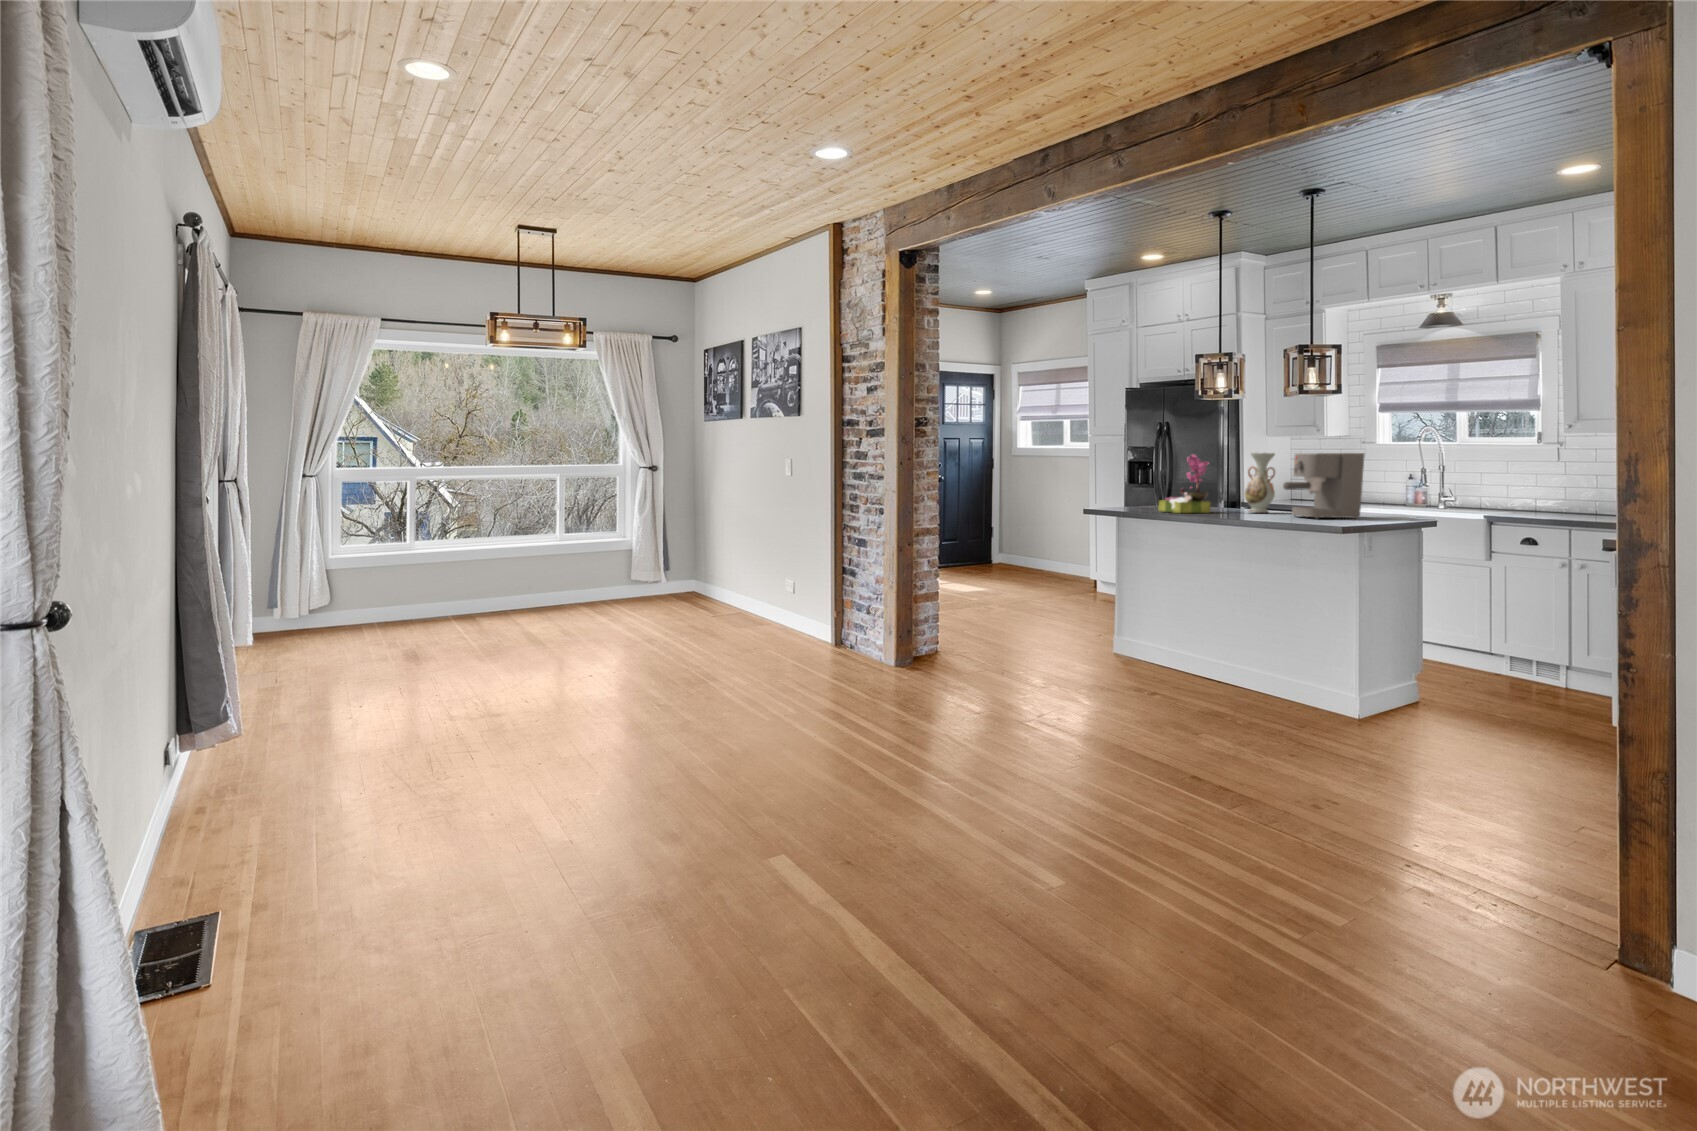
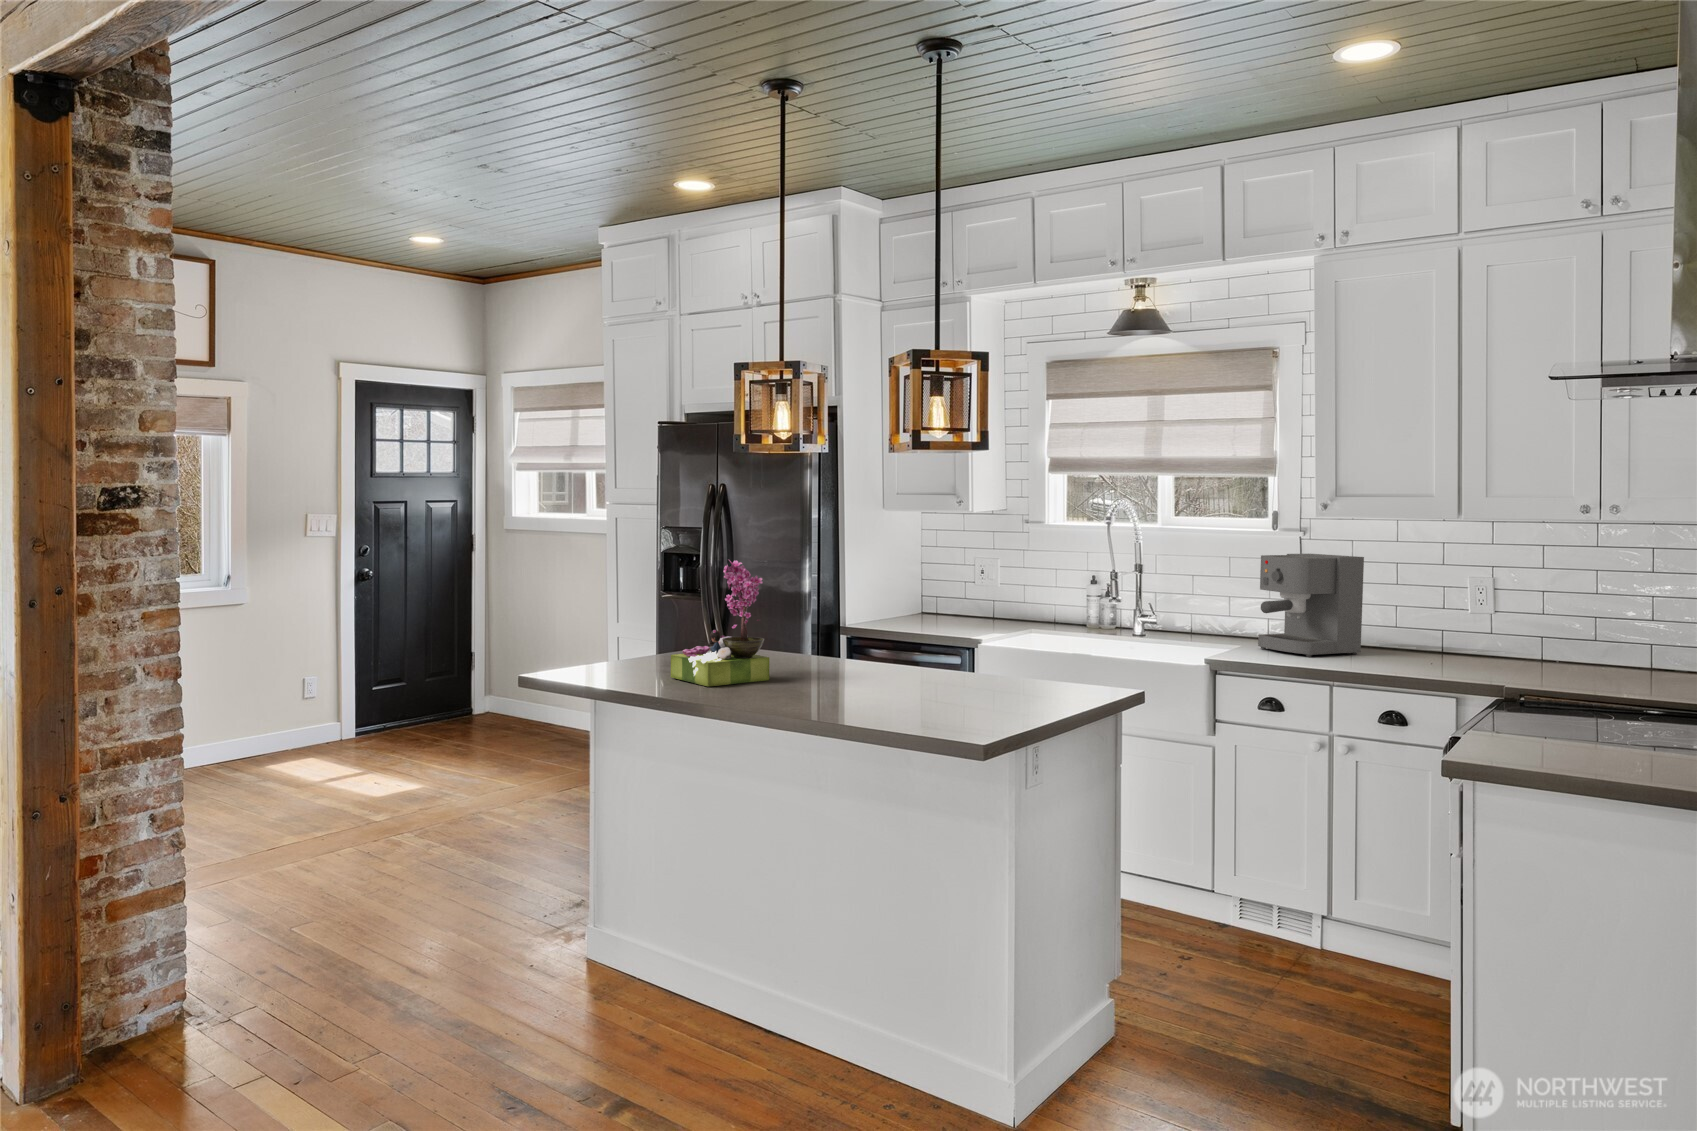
vase: present [1245,453,1275,513] -> none [832,559,887,679]
coffee maker: present [1283,453,1364,519] -> present [1258,554,1364,657]

